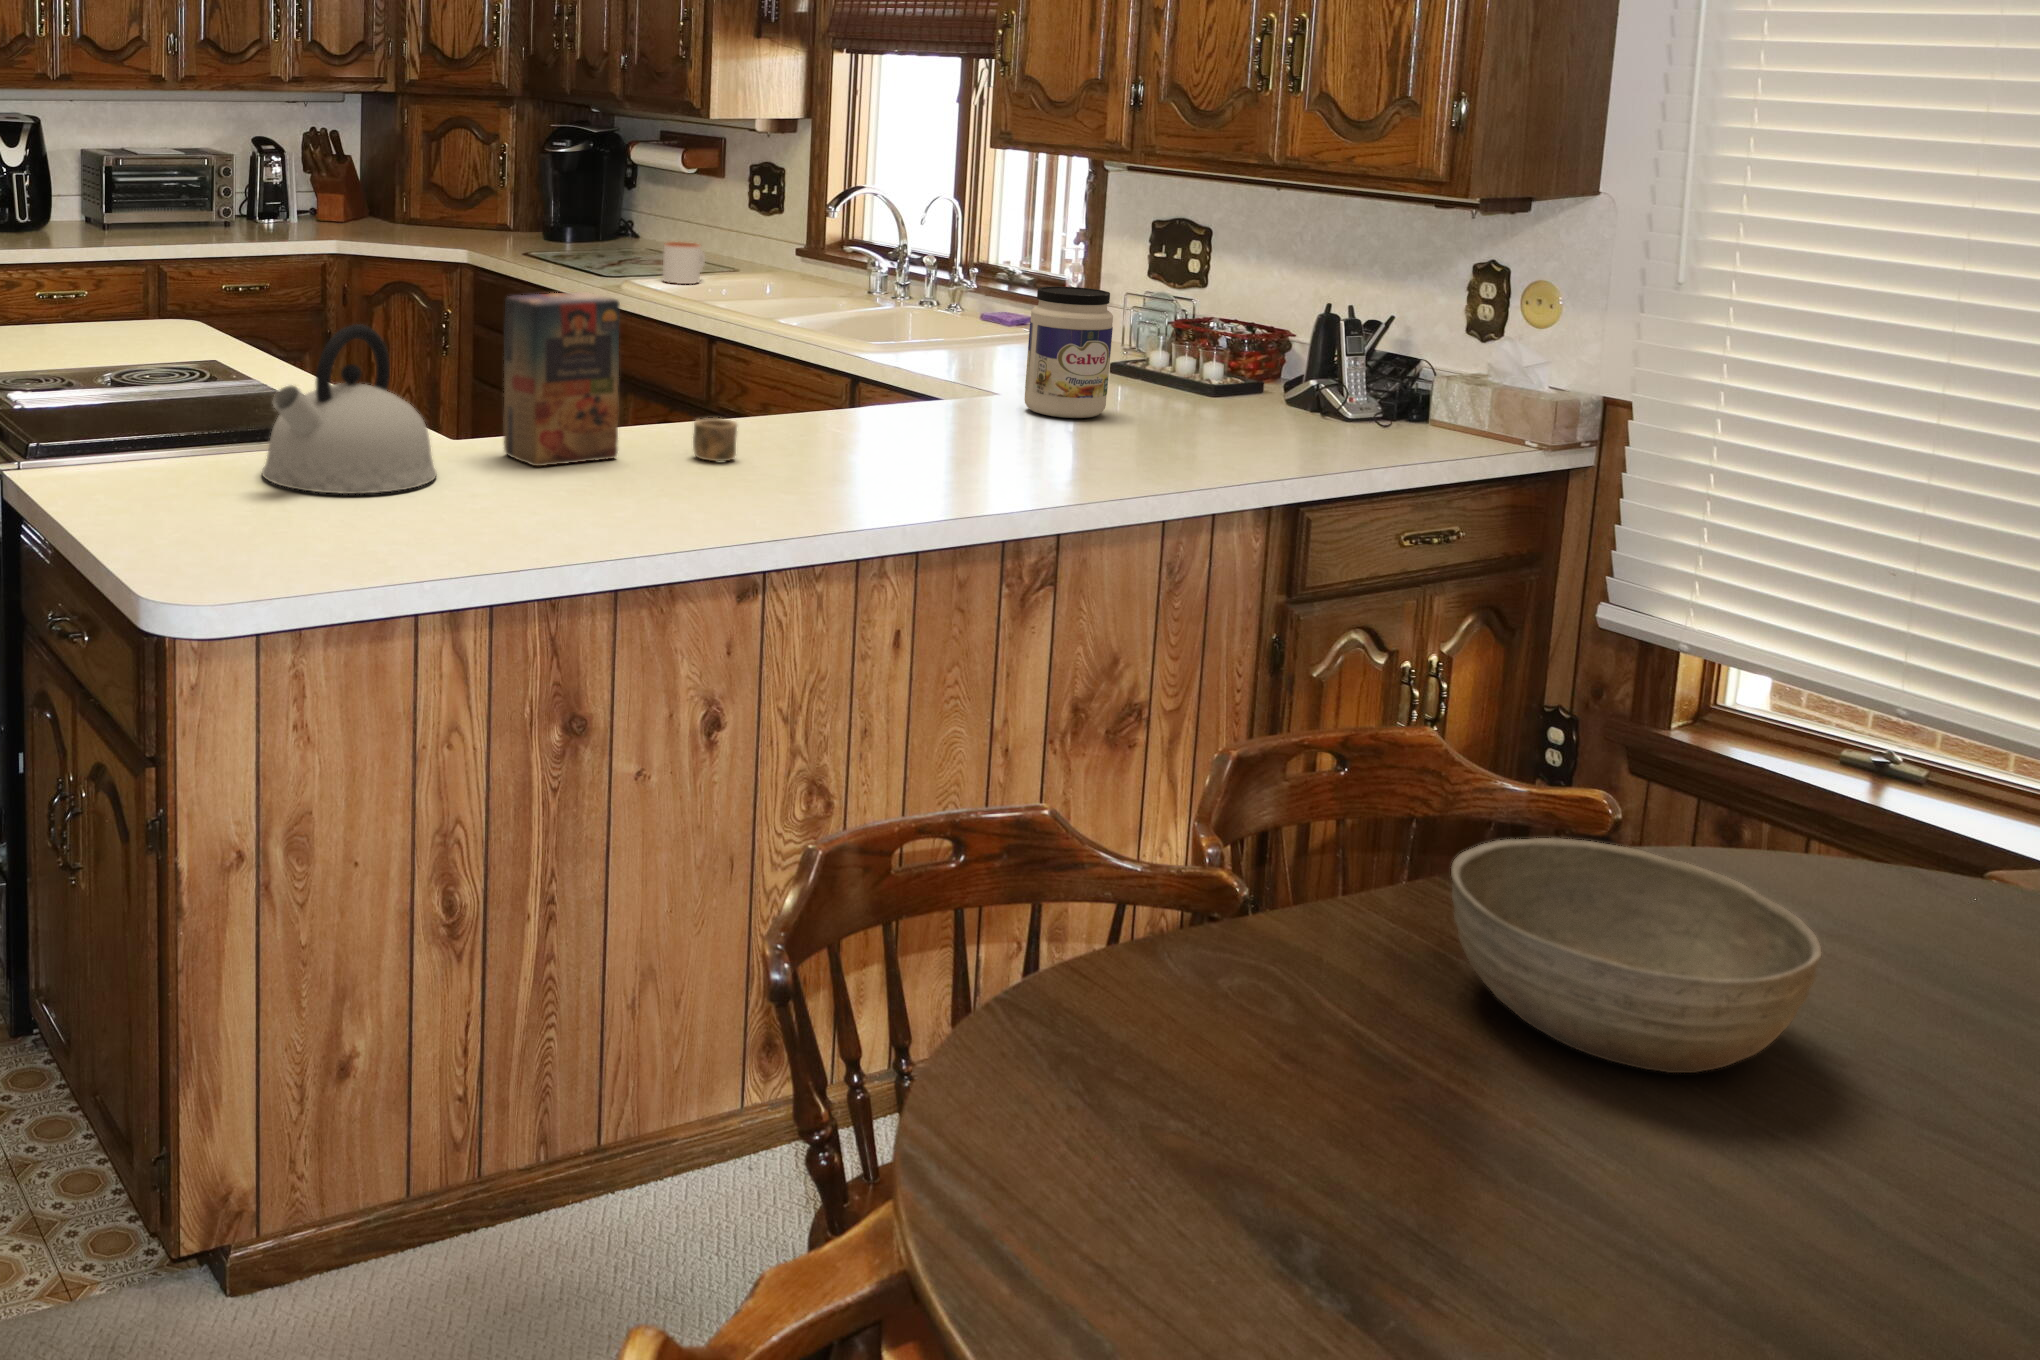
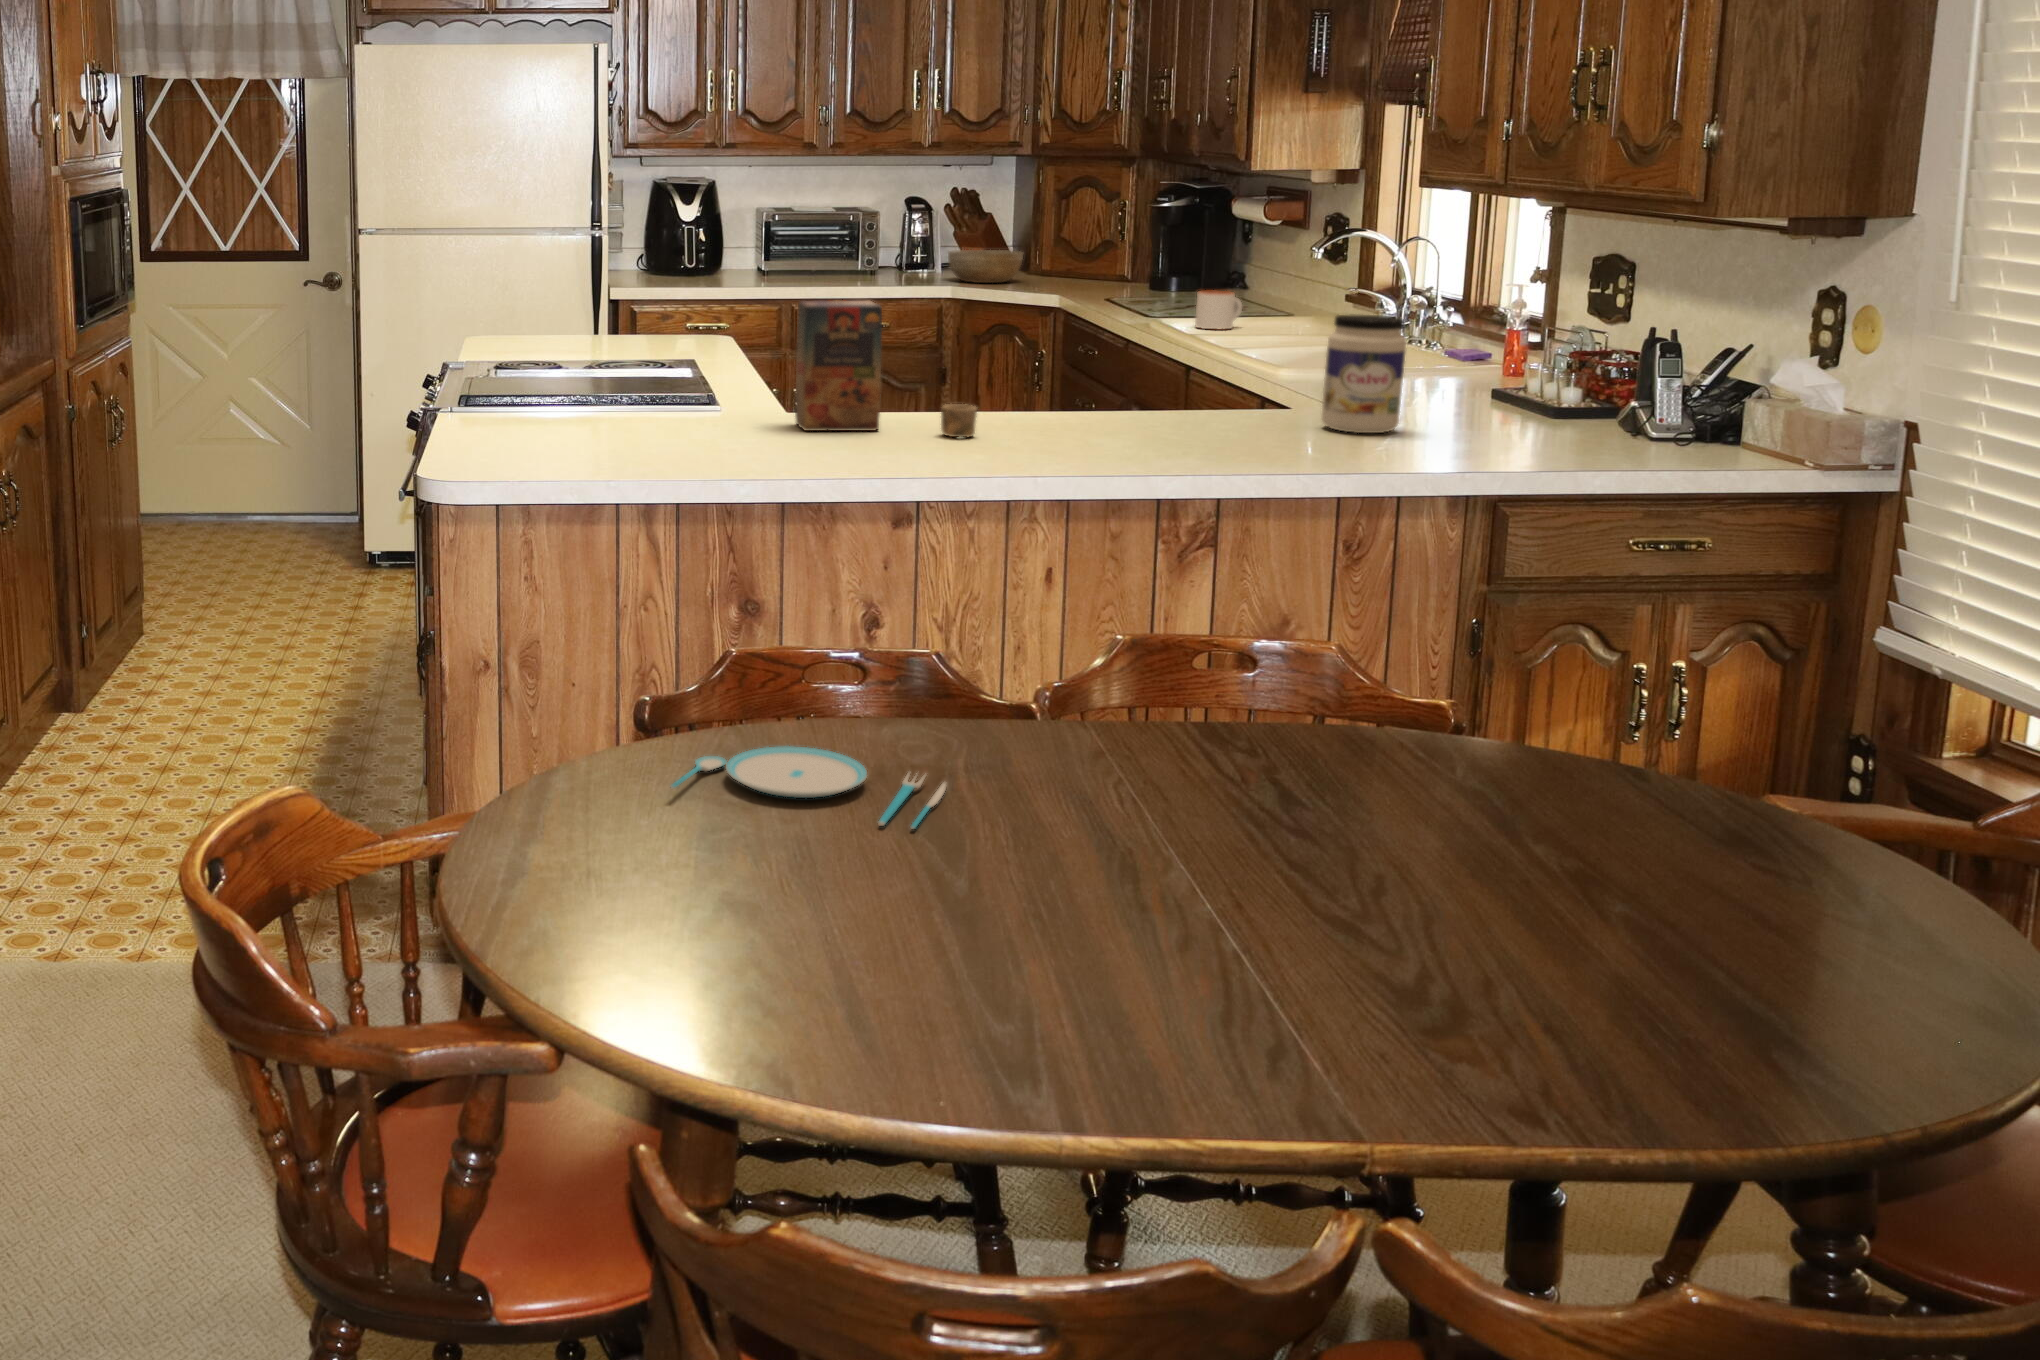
kettle: present [262,324,436,494] -> none [593,316,725,435]
bowl: present [1451,838,1822,1073] -> present [948,250,1023,283]
plate: none [1051,1072,1538,1248] -> present [670,746,946,829]

